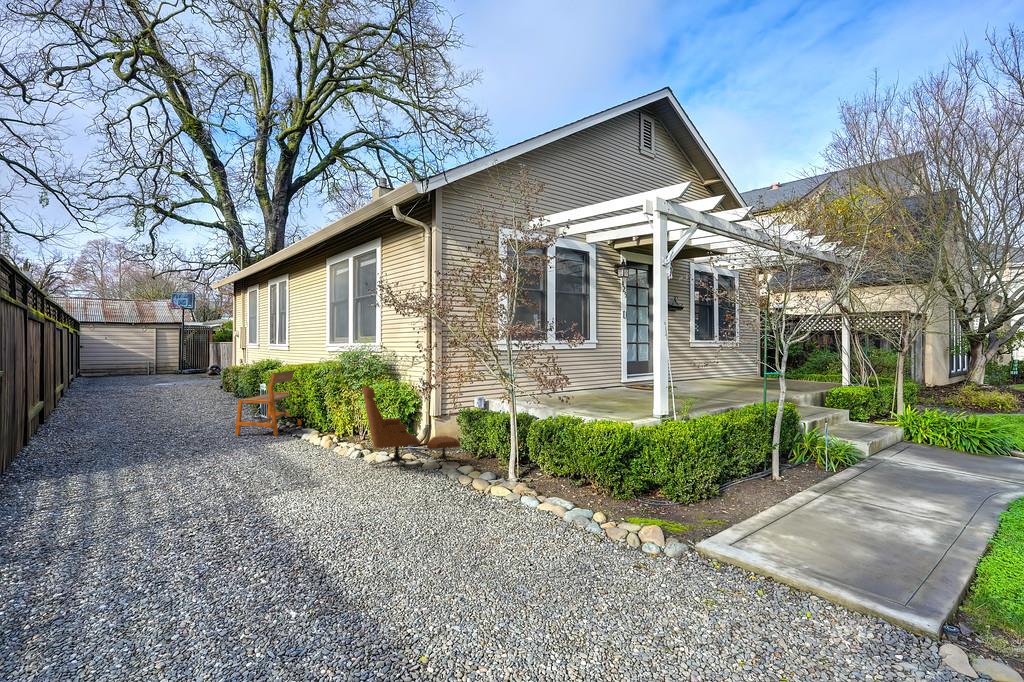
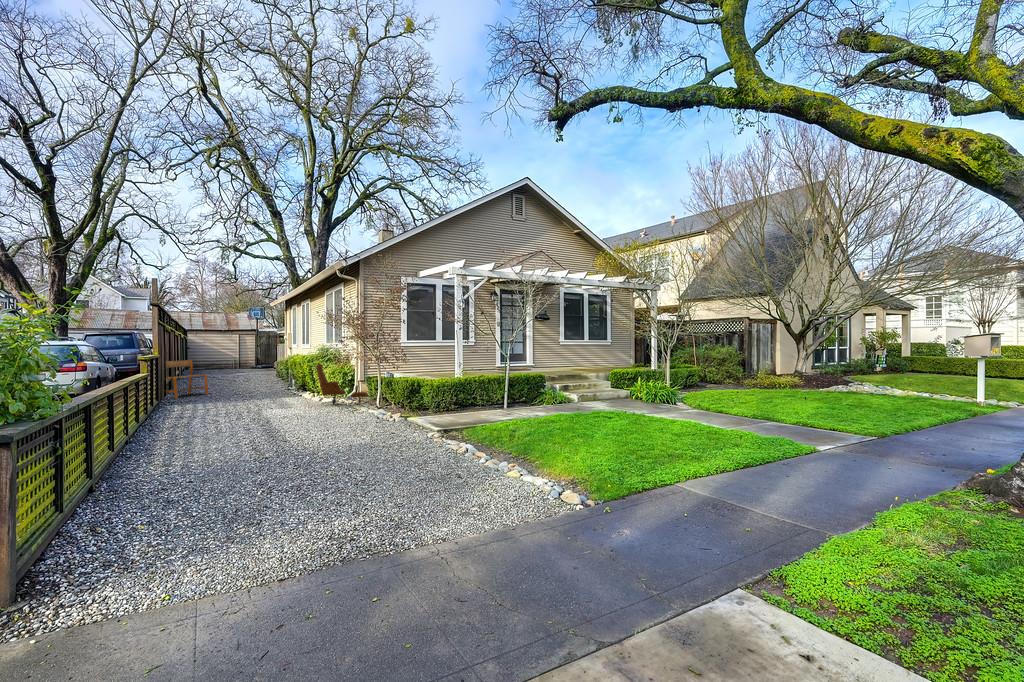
bench: present [235,370,302,436] -> present [164,360,208,399]

